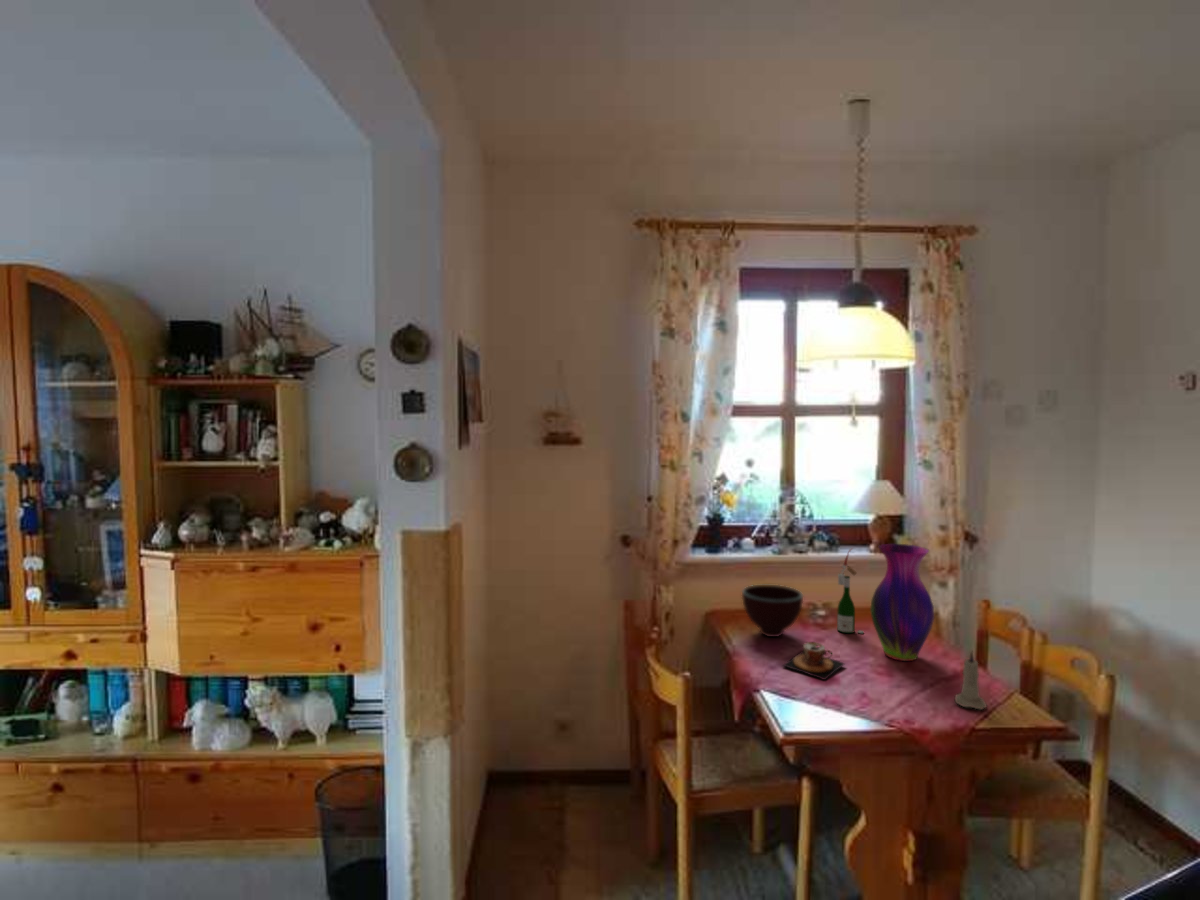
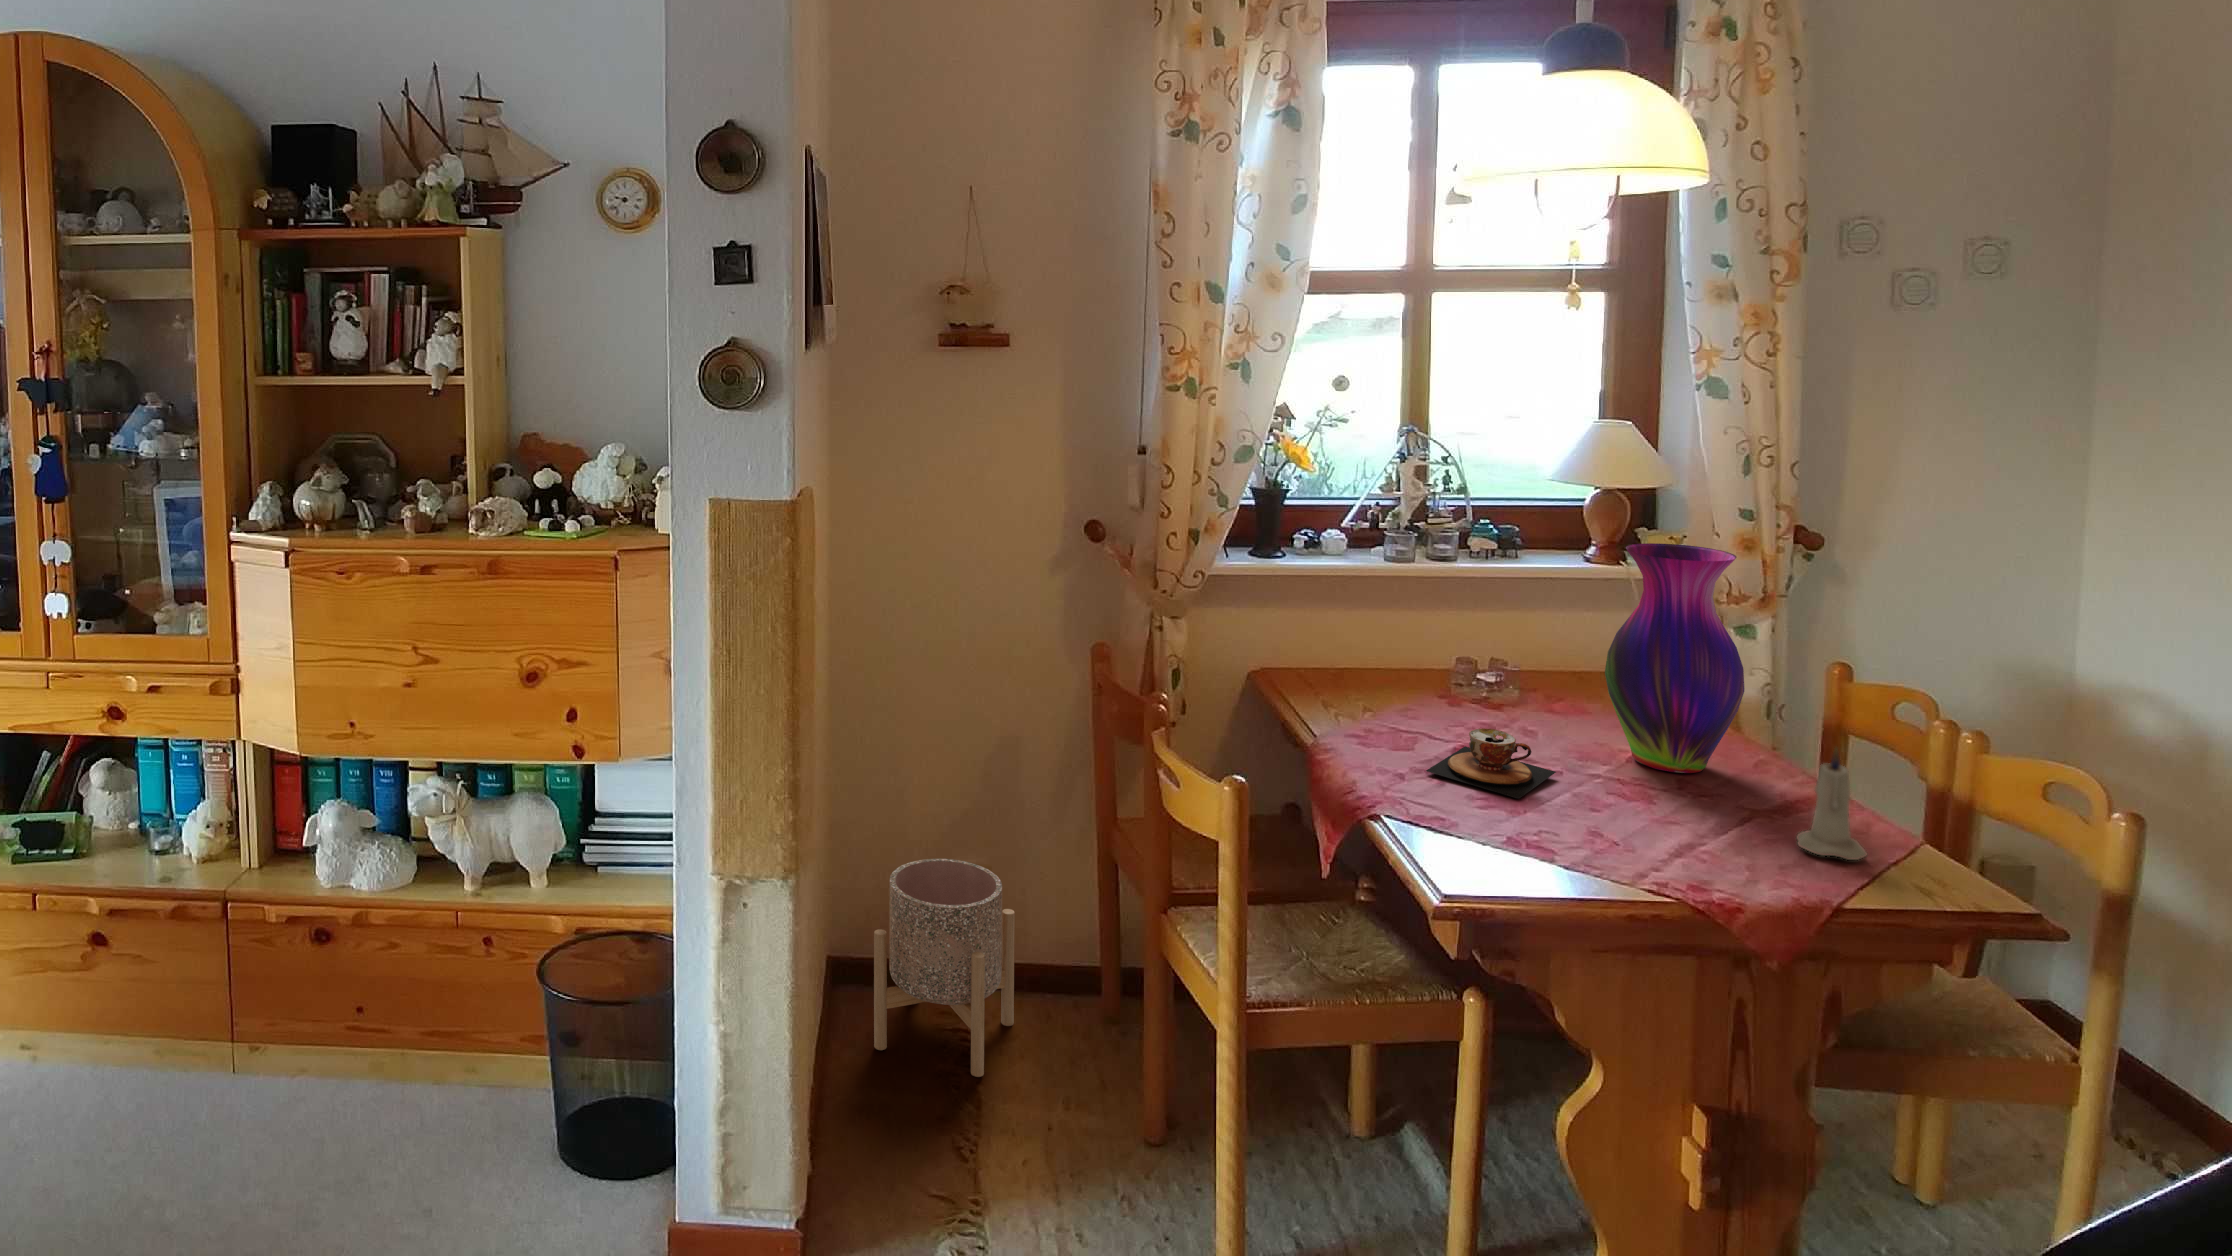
wine bottle: present [837,549,863,633] -> none [1525,553,1582,722]
bowl: present [742,585,803,637] -> none [1331,622,1458,723]
planter: none [512,714,590,834] -> present [874,859,1015,1077]

